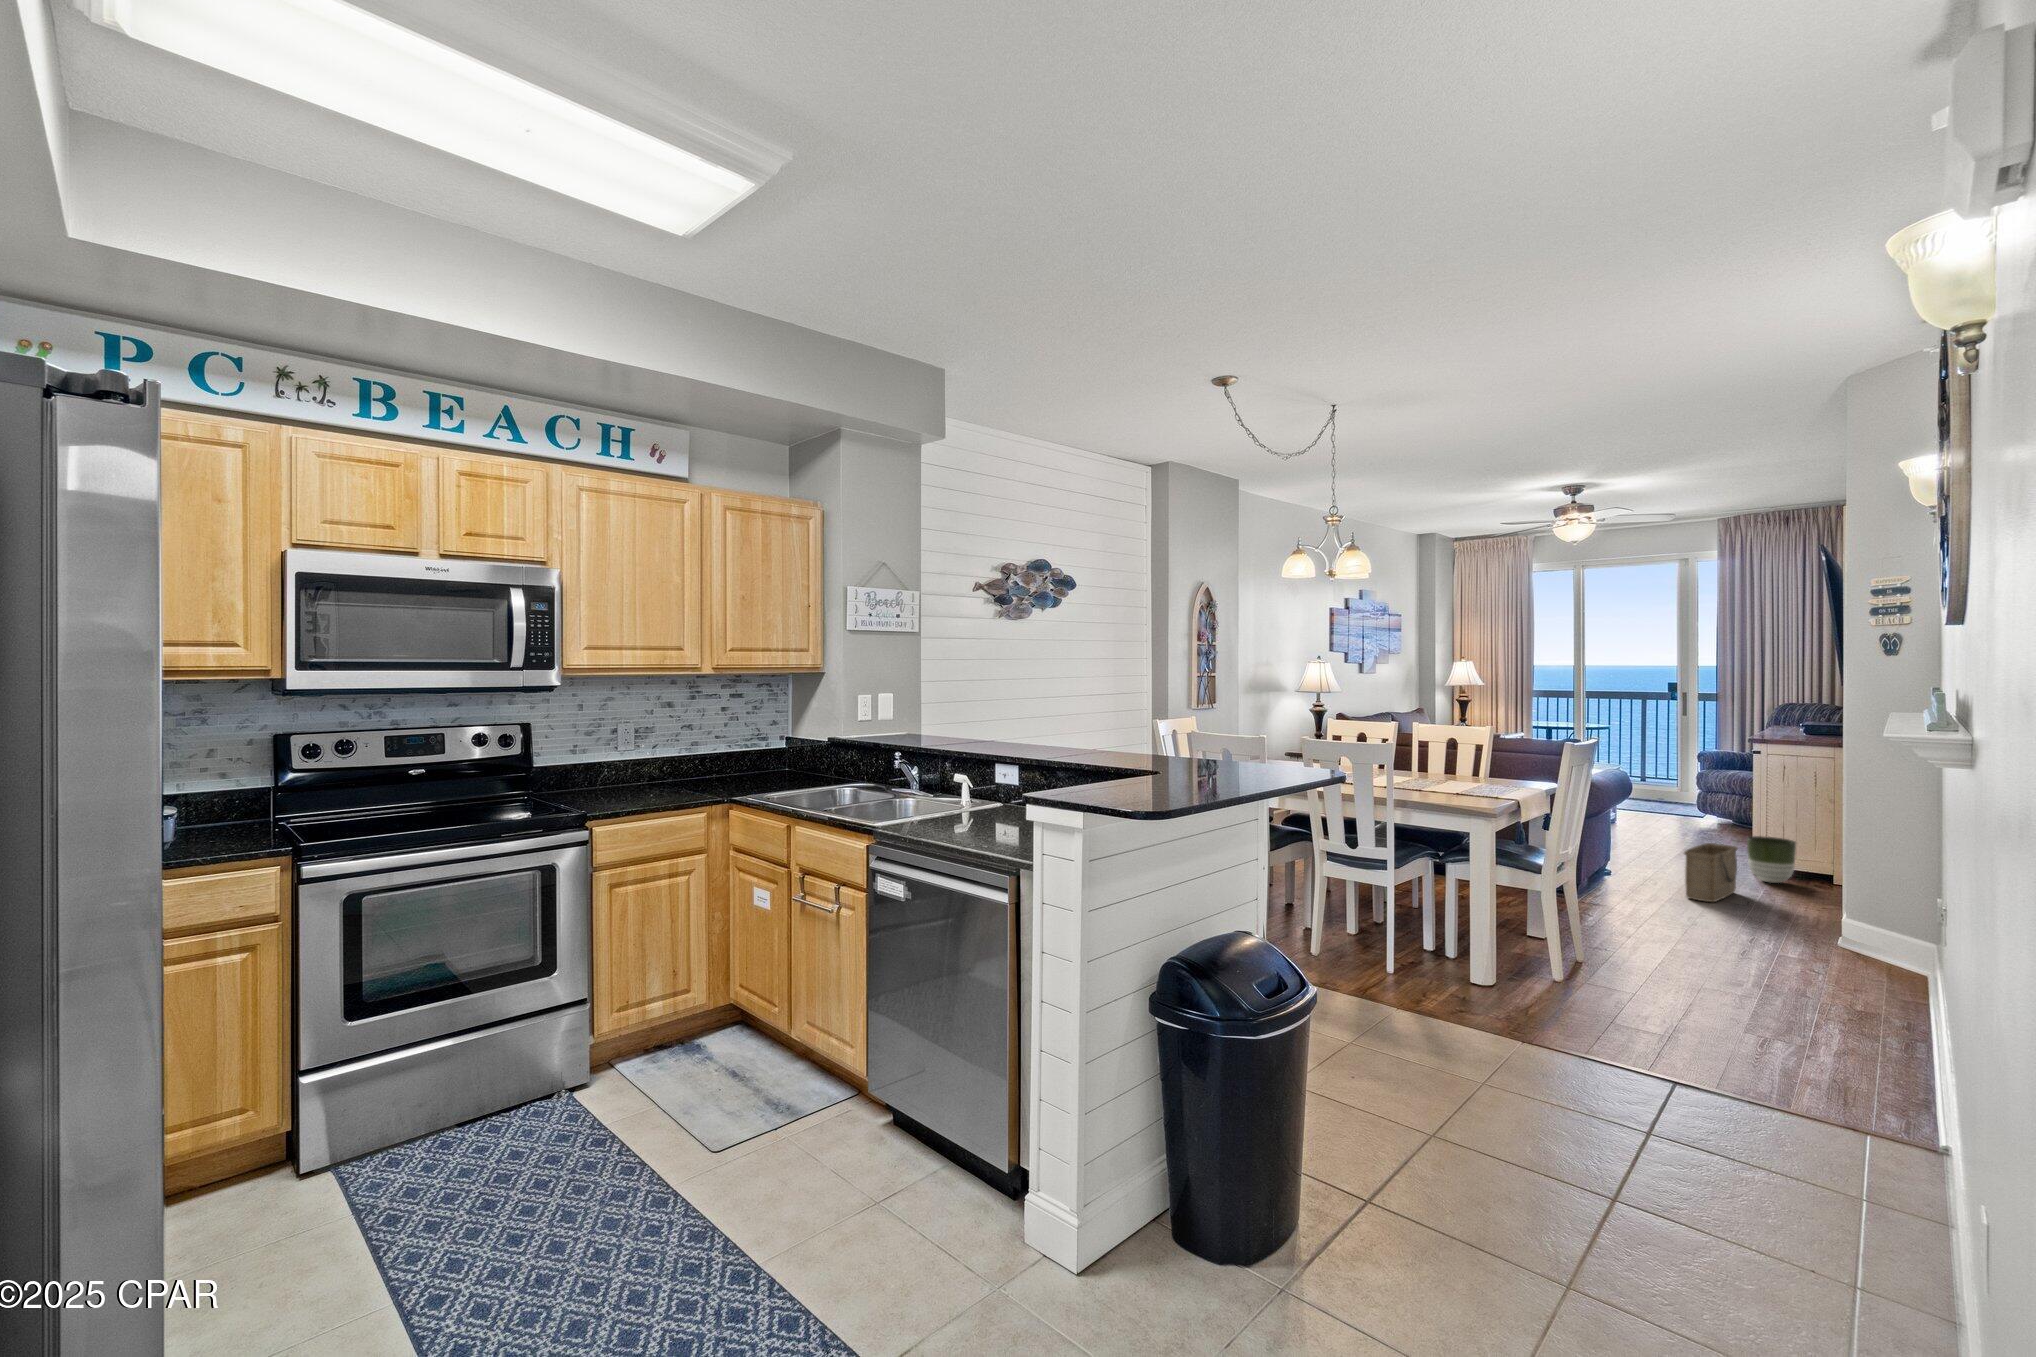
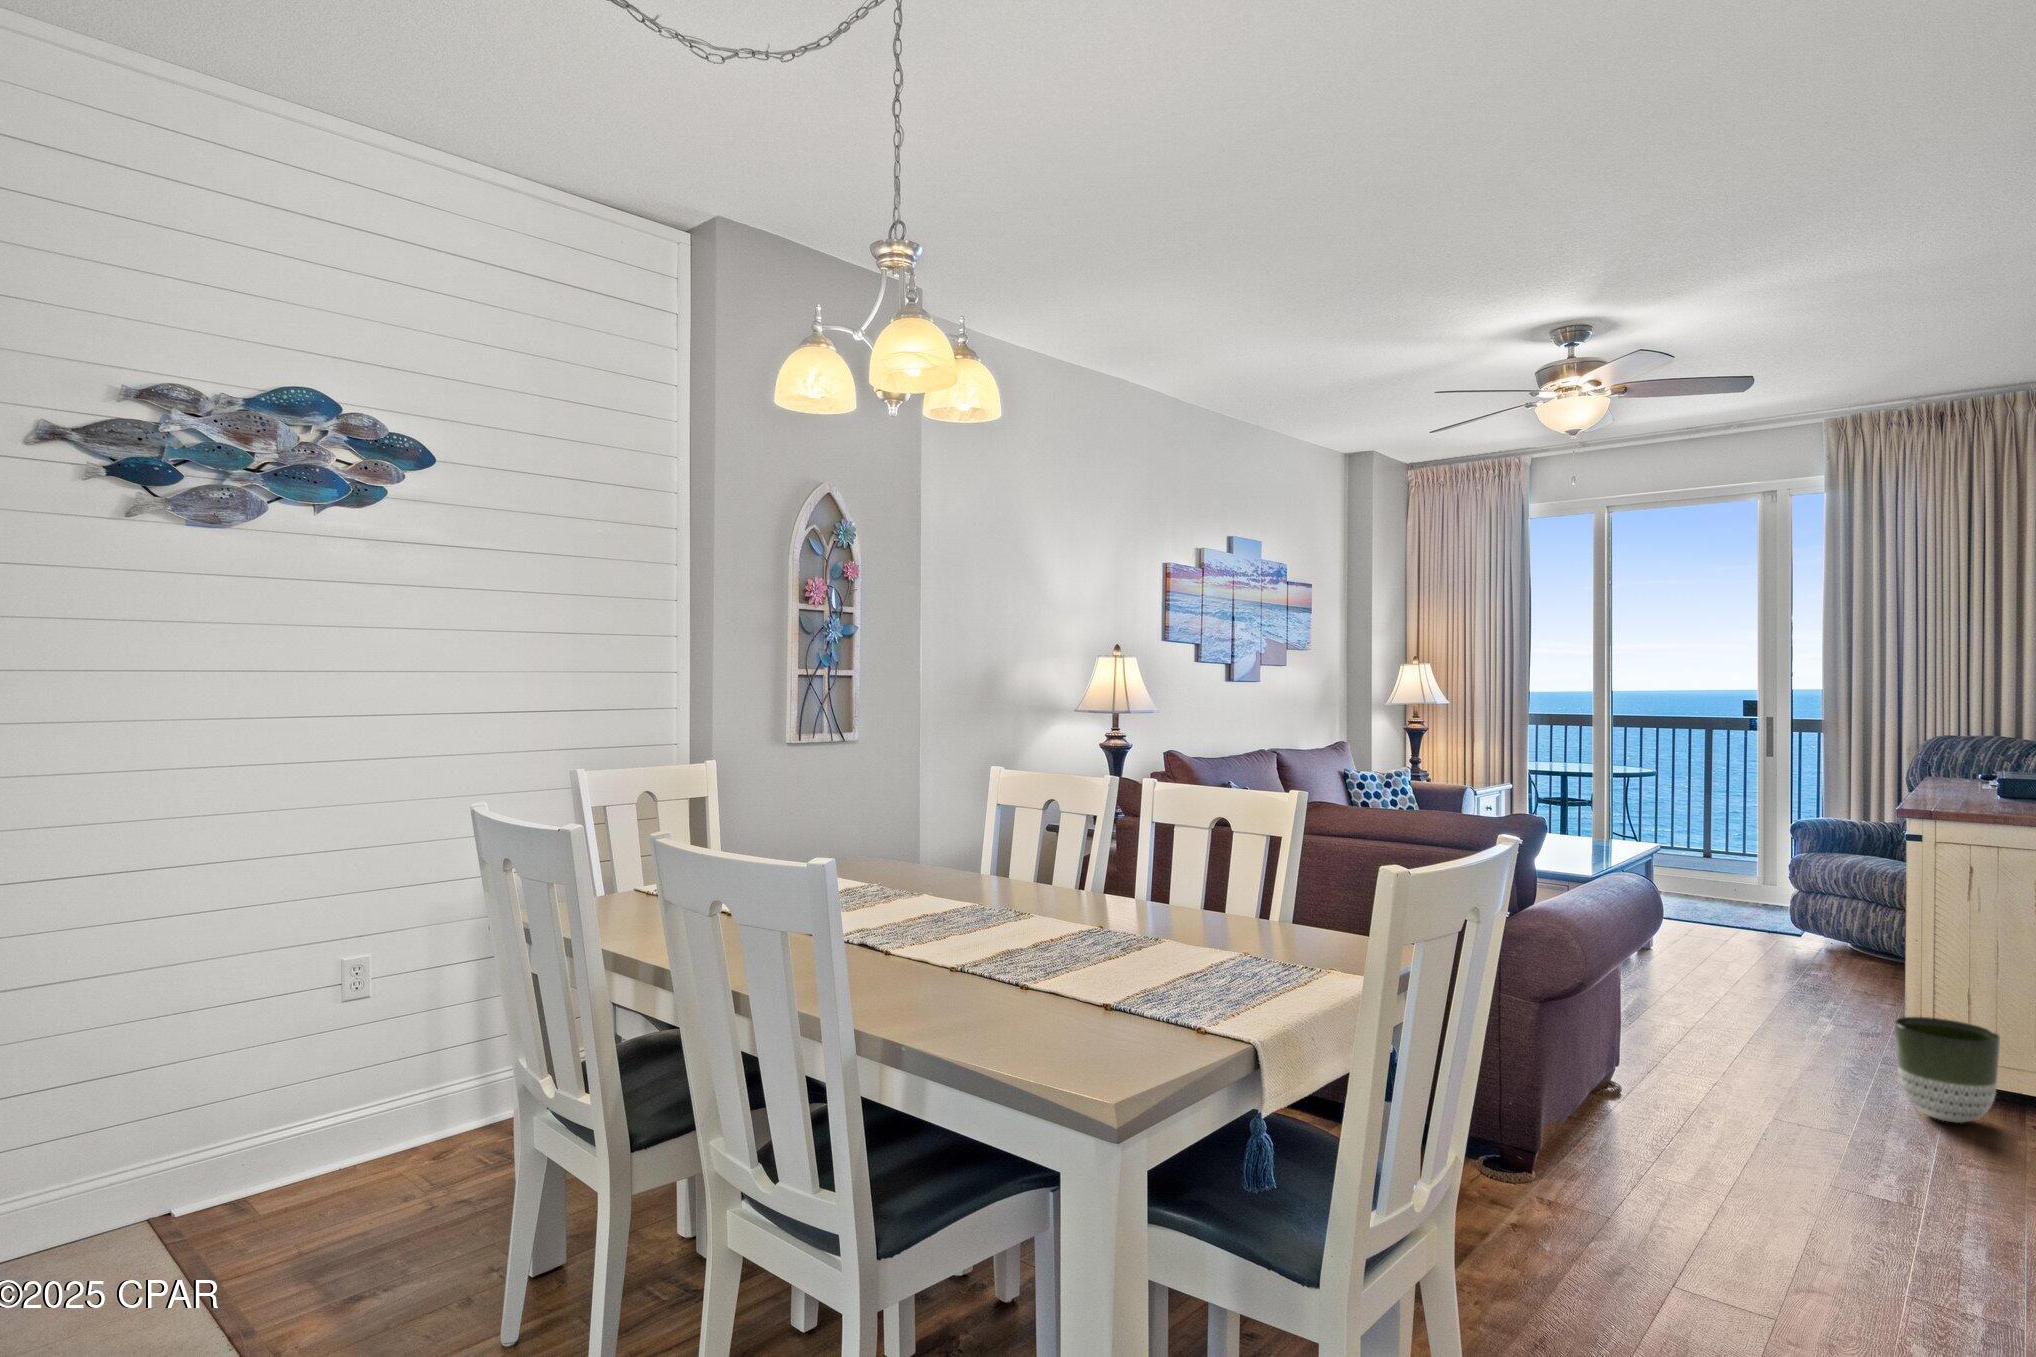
basket: present [1684,843,1738,902] -> none [1764,1042,1882,1198]

